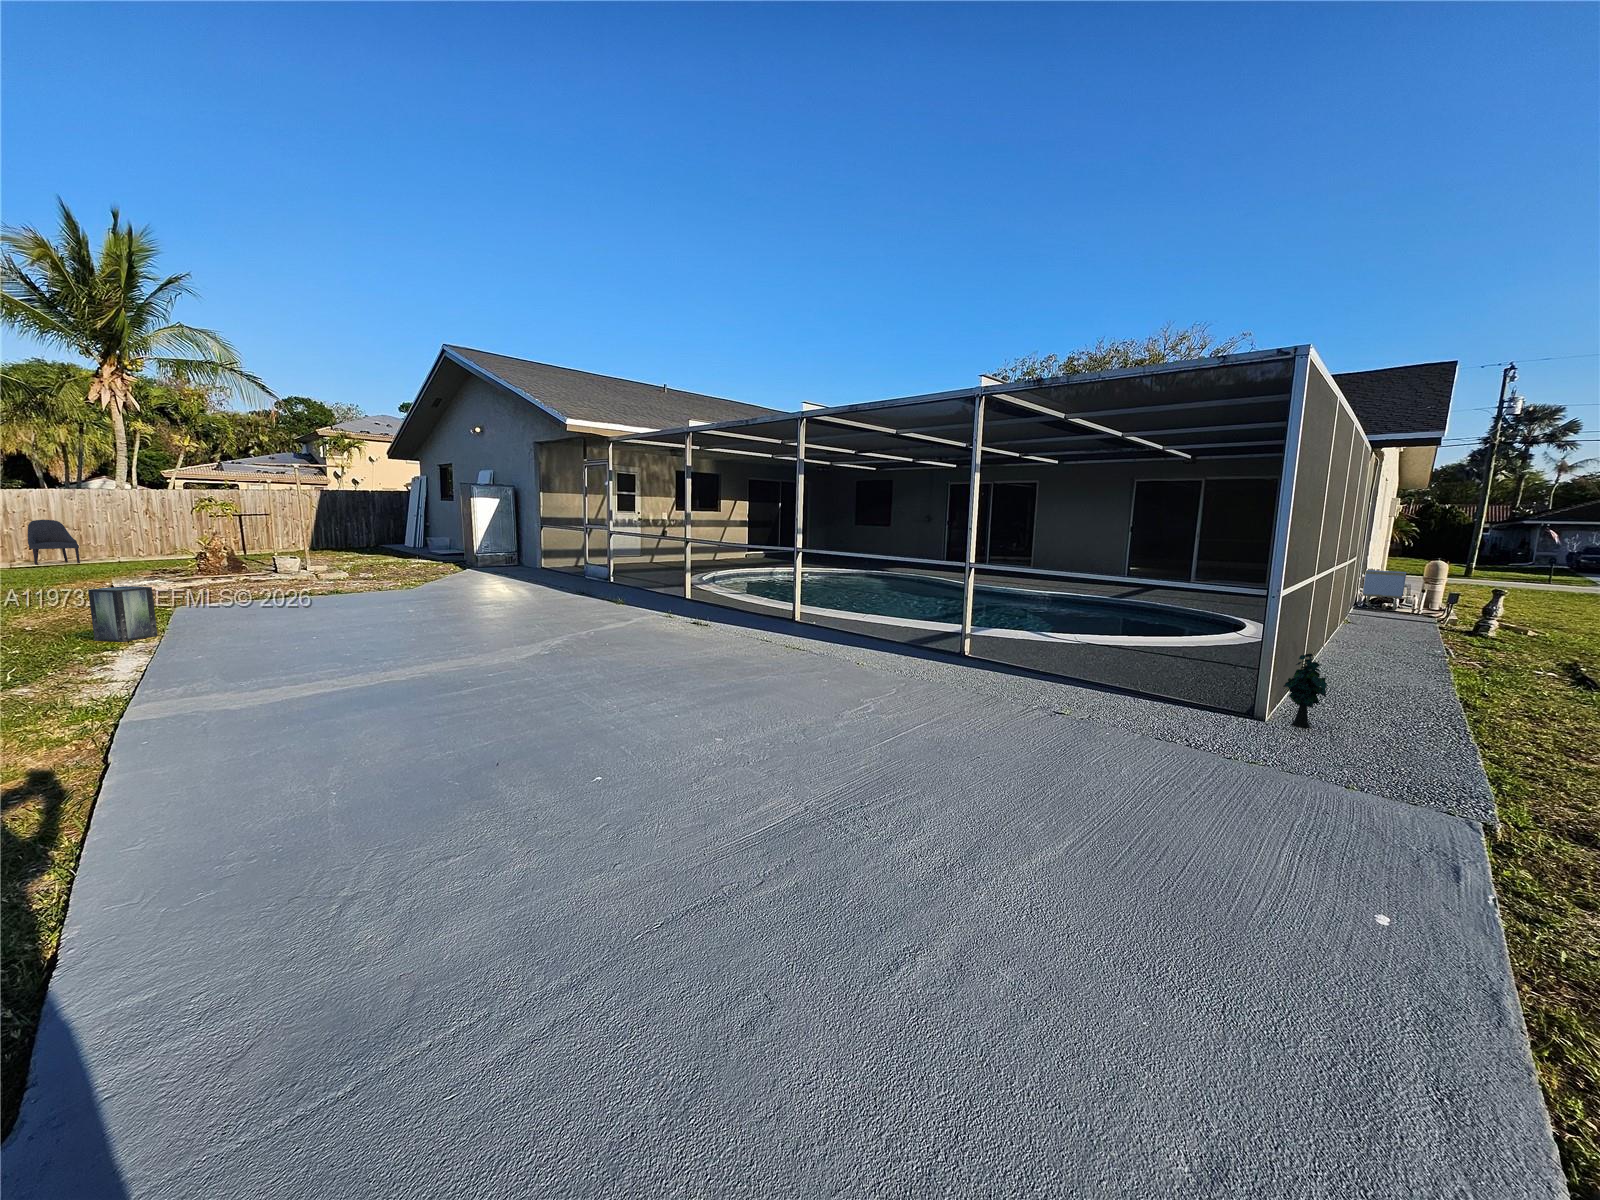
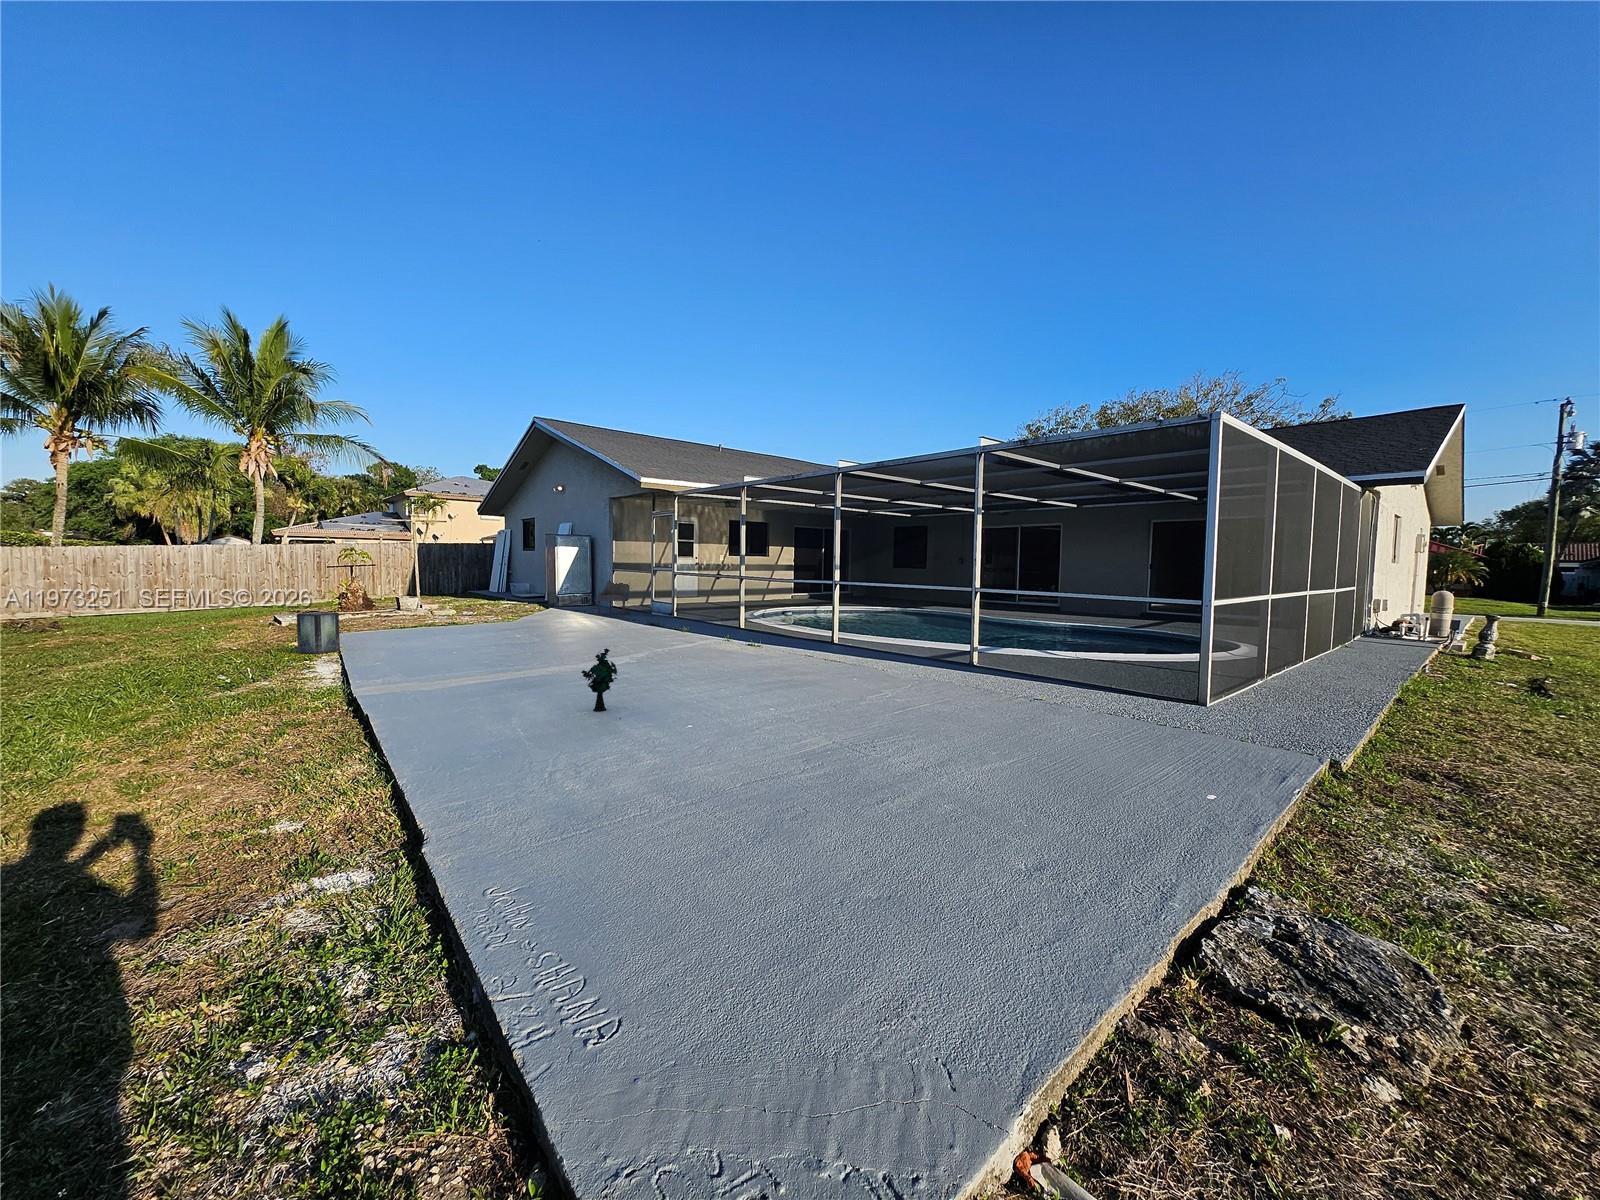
chair: present [28,520,80,565] -> present [597,580,629,615]
side table: present [1363,570,1406,609] -> none [1372,601,1413,637]
decorative plant: present [1283,653,1327,728] -> present [581,648,617,711]

